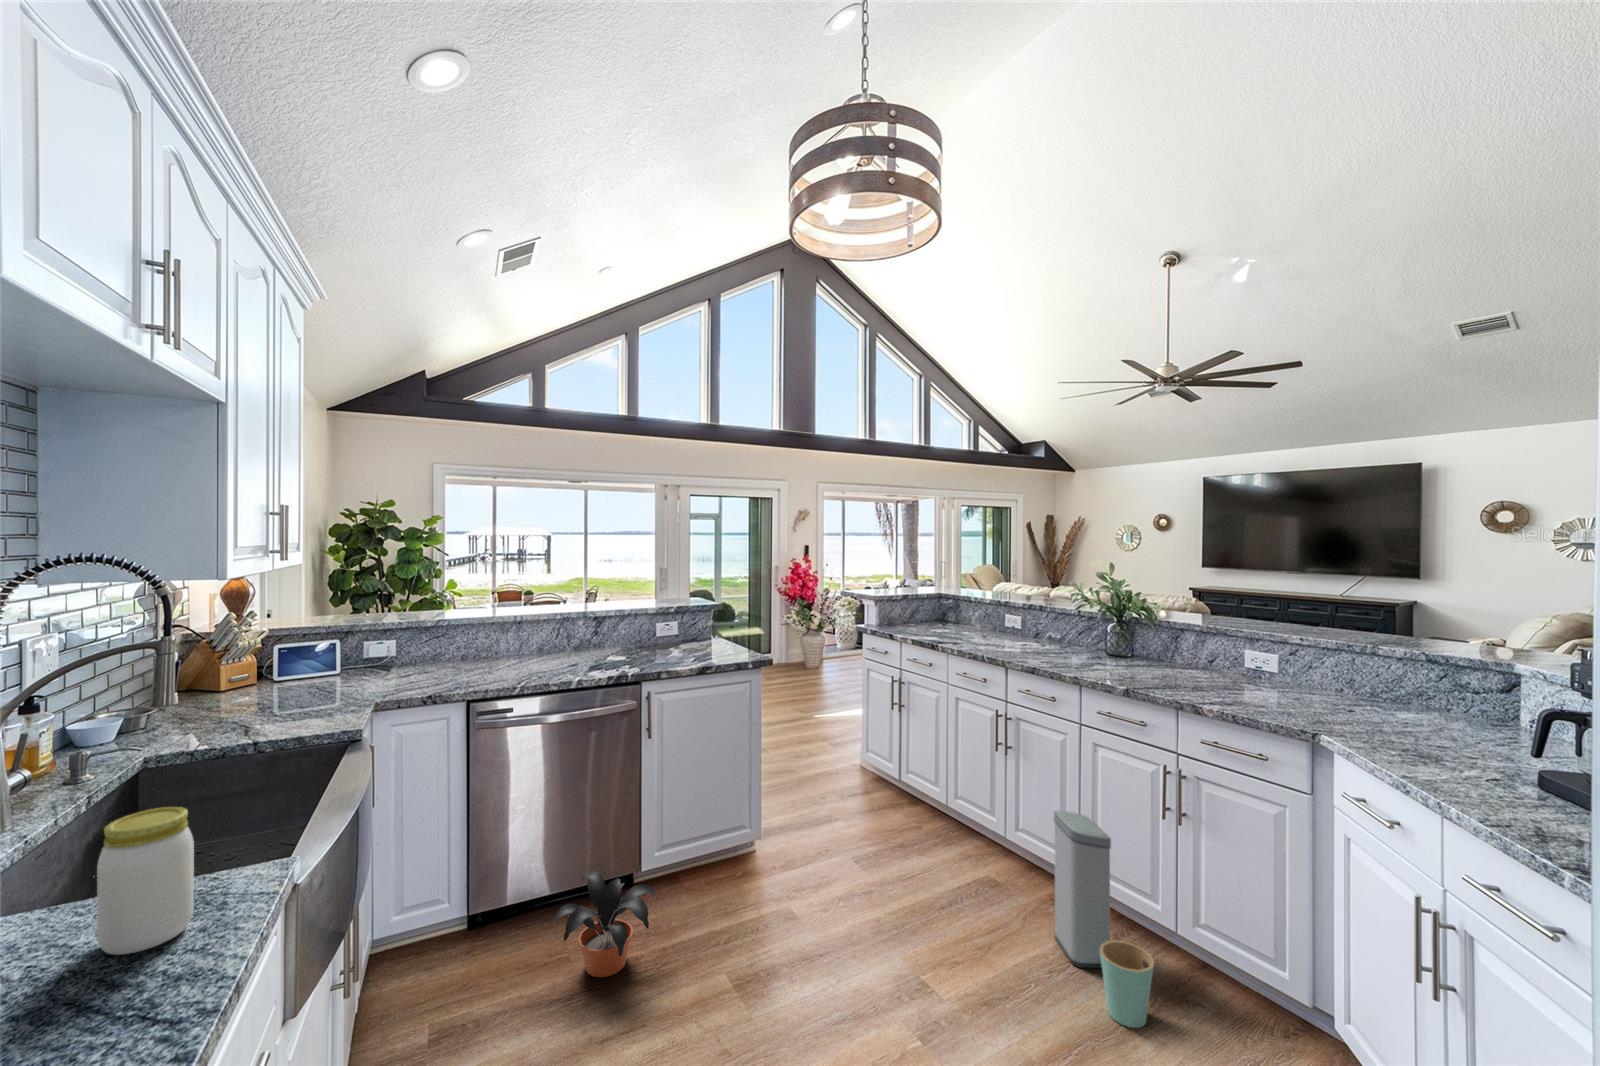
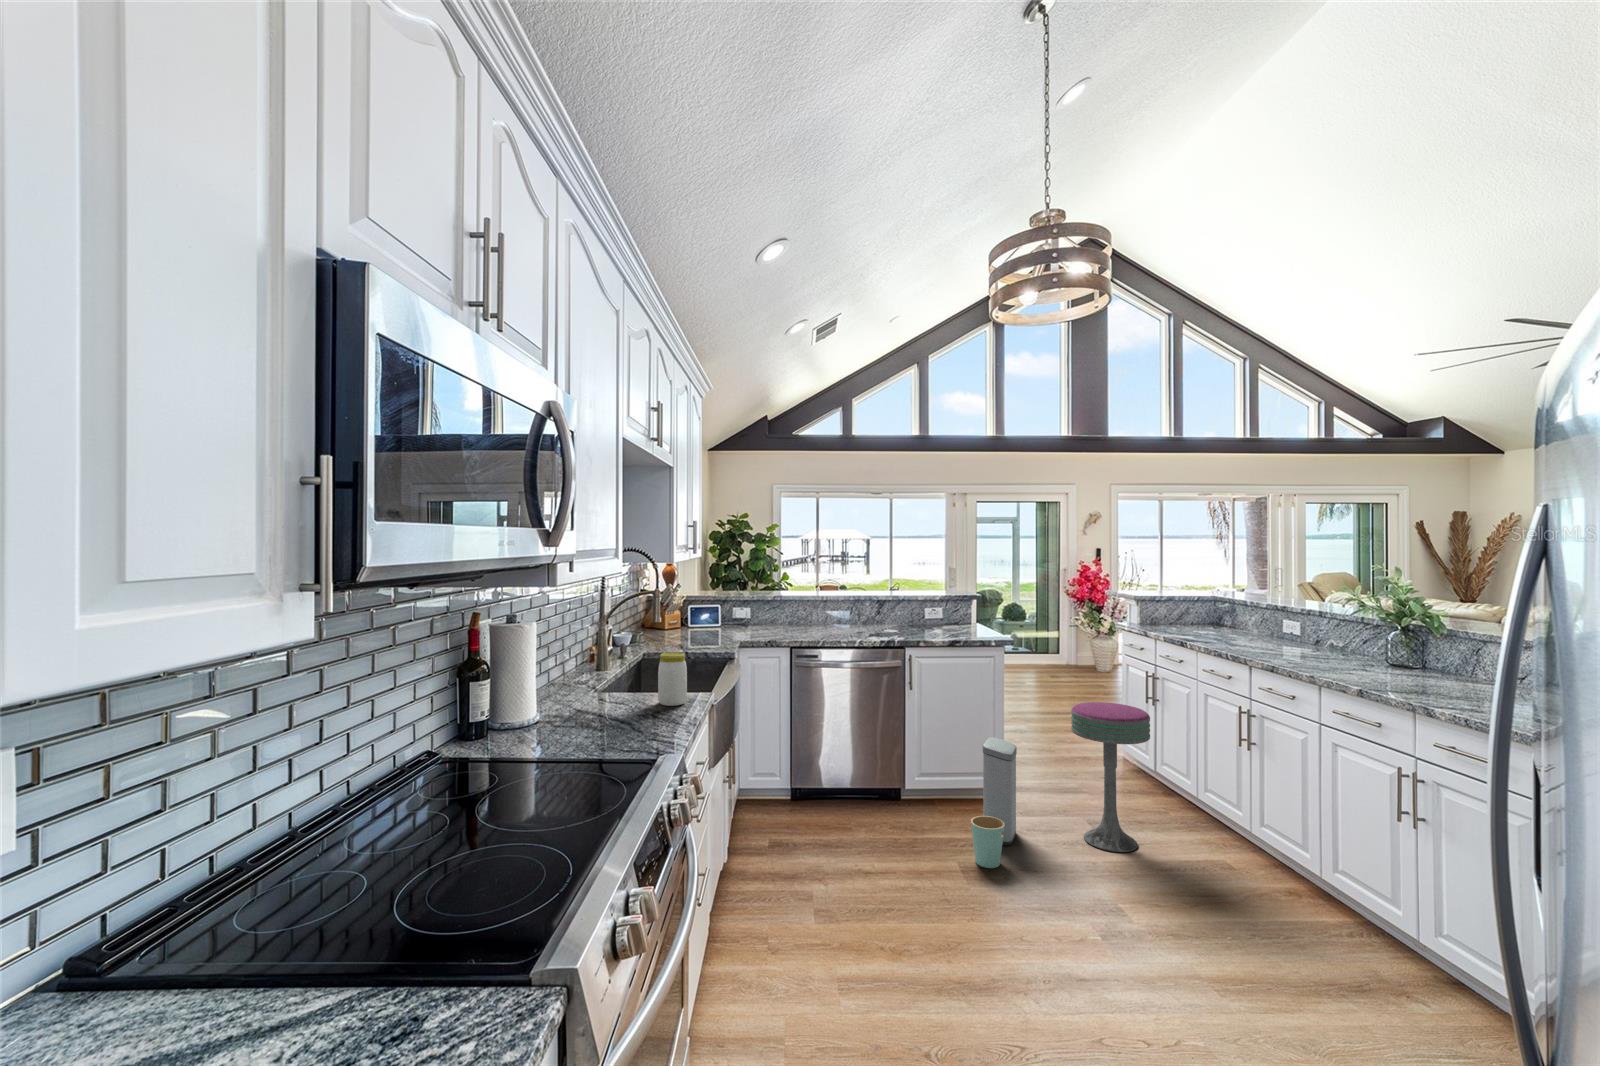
bar stool: none [845,726,930,907] -> present [1071,702,1150,852]
trash can: present [1054,811,1154,1028] -> present [971,737,1017,868]
potted plant: present [550,872,657,977] -> none [841,775,914,843]

